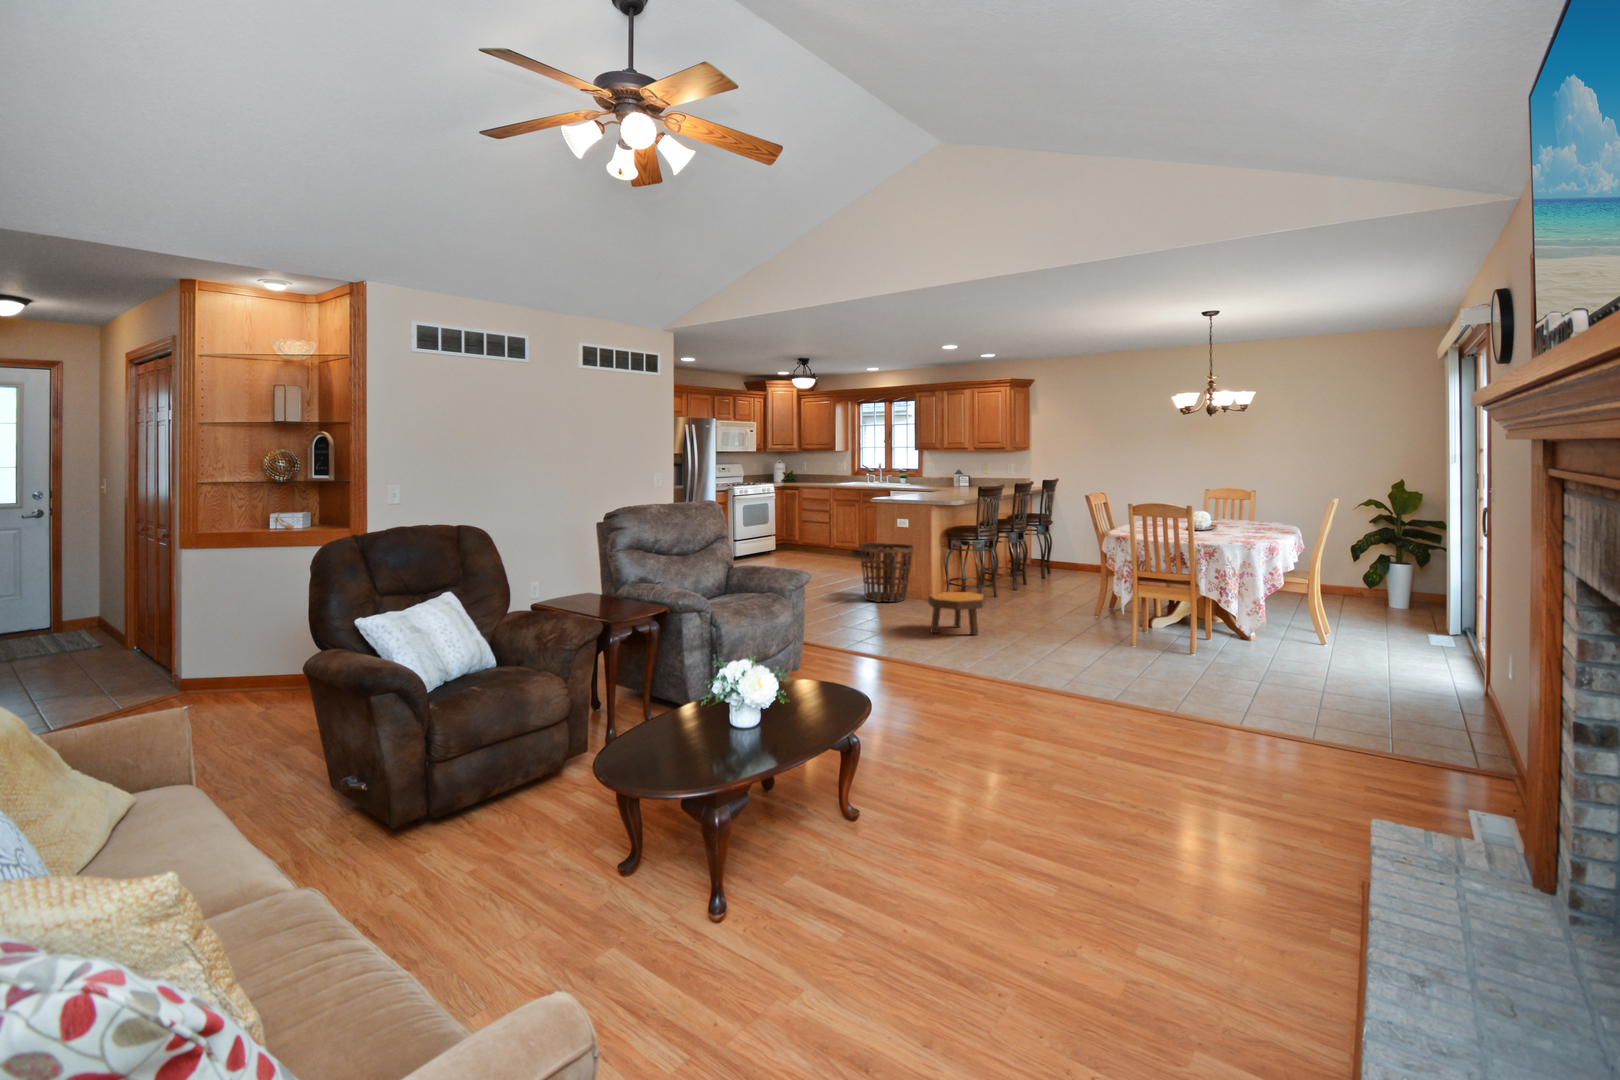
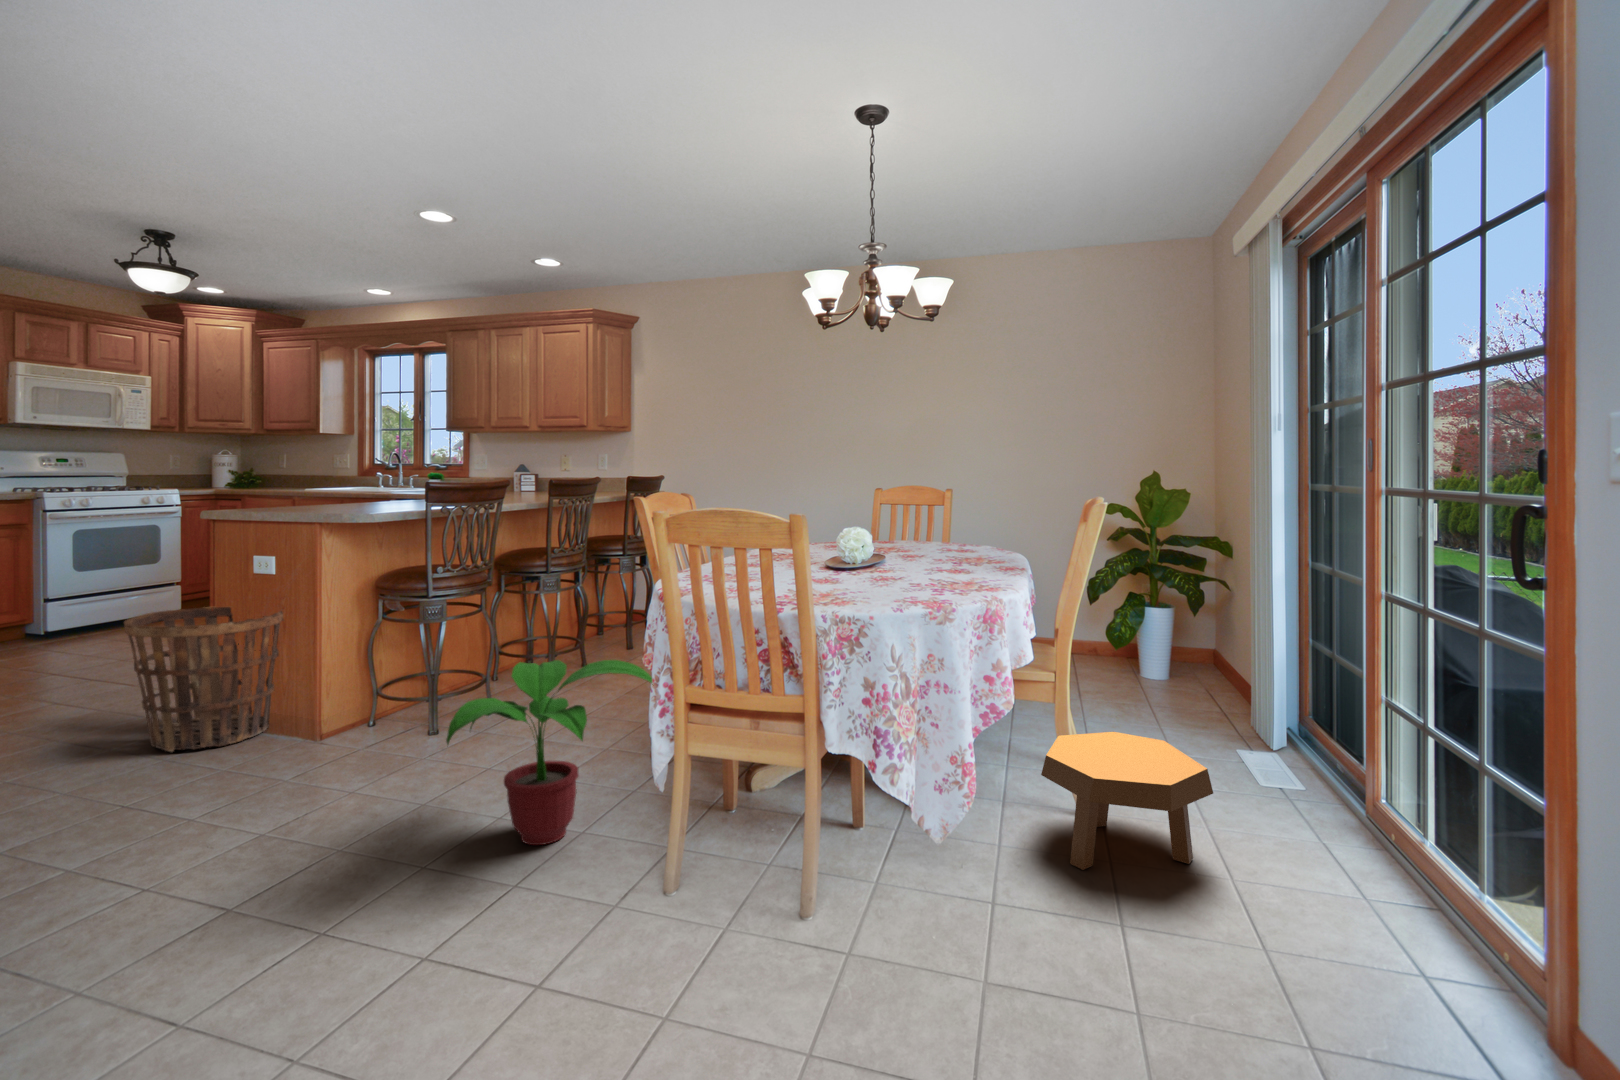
potted plant: none [1043,564,1121,633] -> present [446,660,652,845]
footstool: present [928,592,985,635] -> present [1041,732,1213,870]

